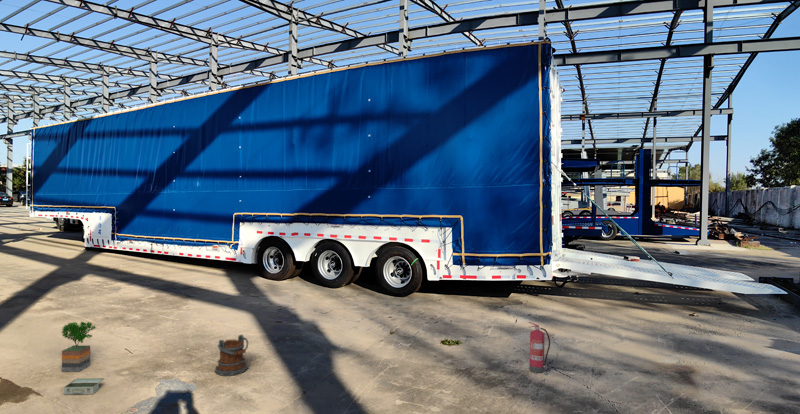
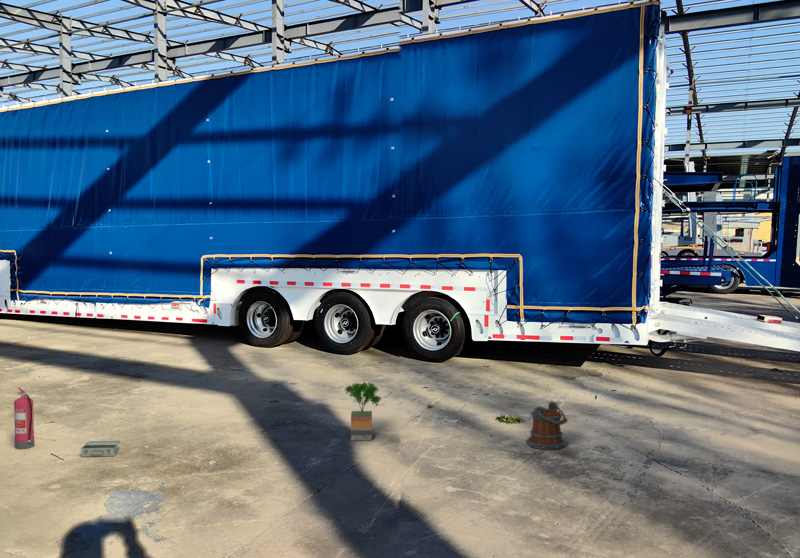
potted tree: present [62,322,96,372] -> present [345,383,381,441]
fire extinguisher: present [529,322,550,373] -> present [14,388,34,449]
bucket: present [215,335,248,376] -> present [526,402,567,450]

